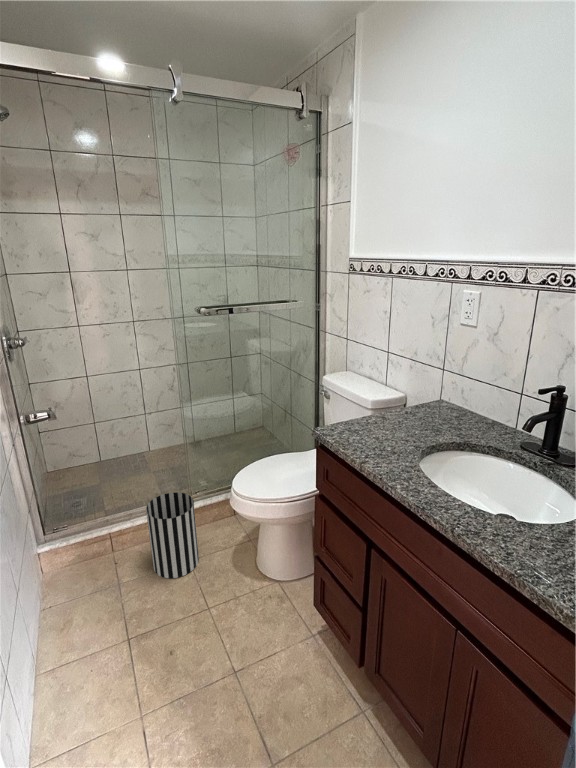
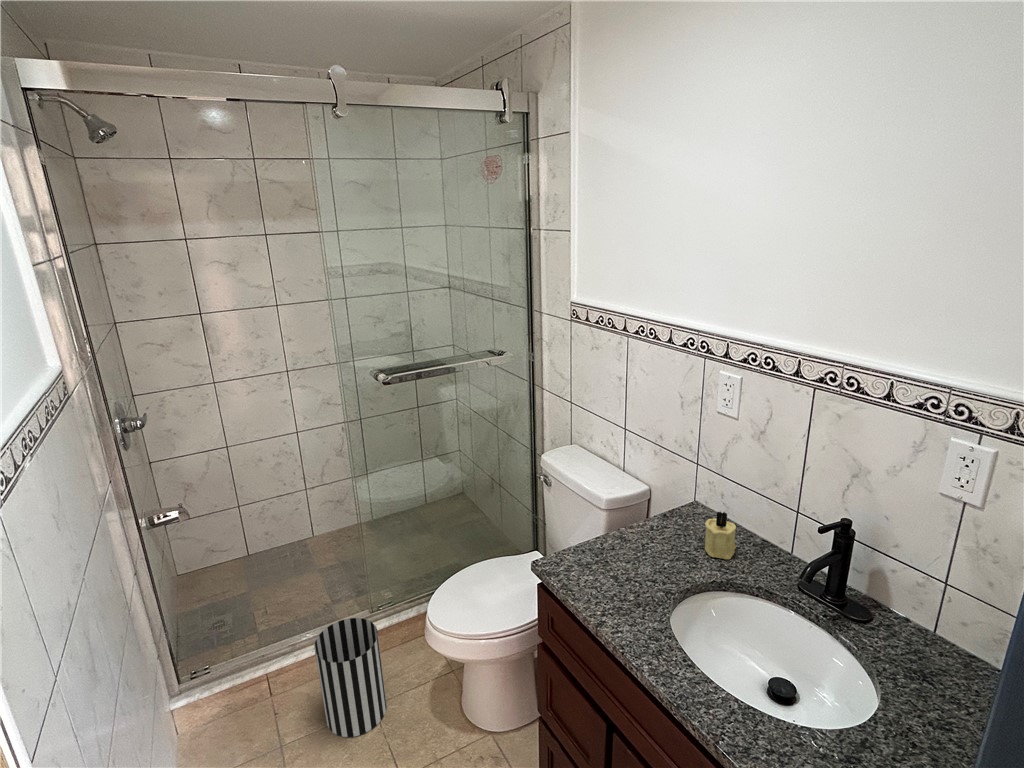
candle: none [447,393,473,430] -> present [705,512,736,559]

